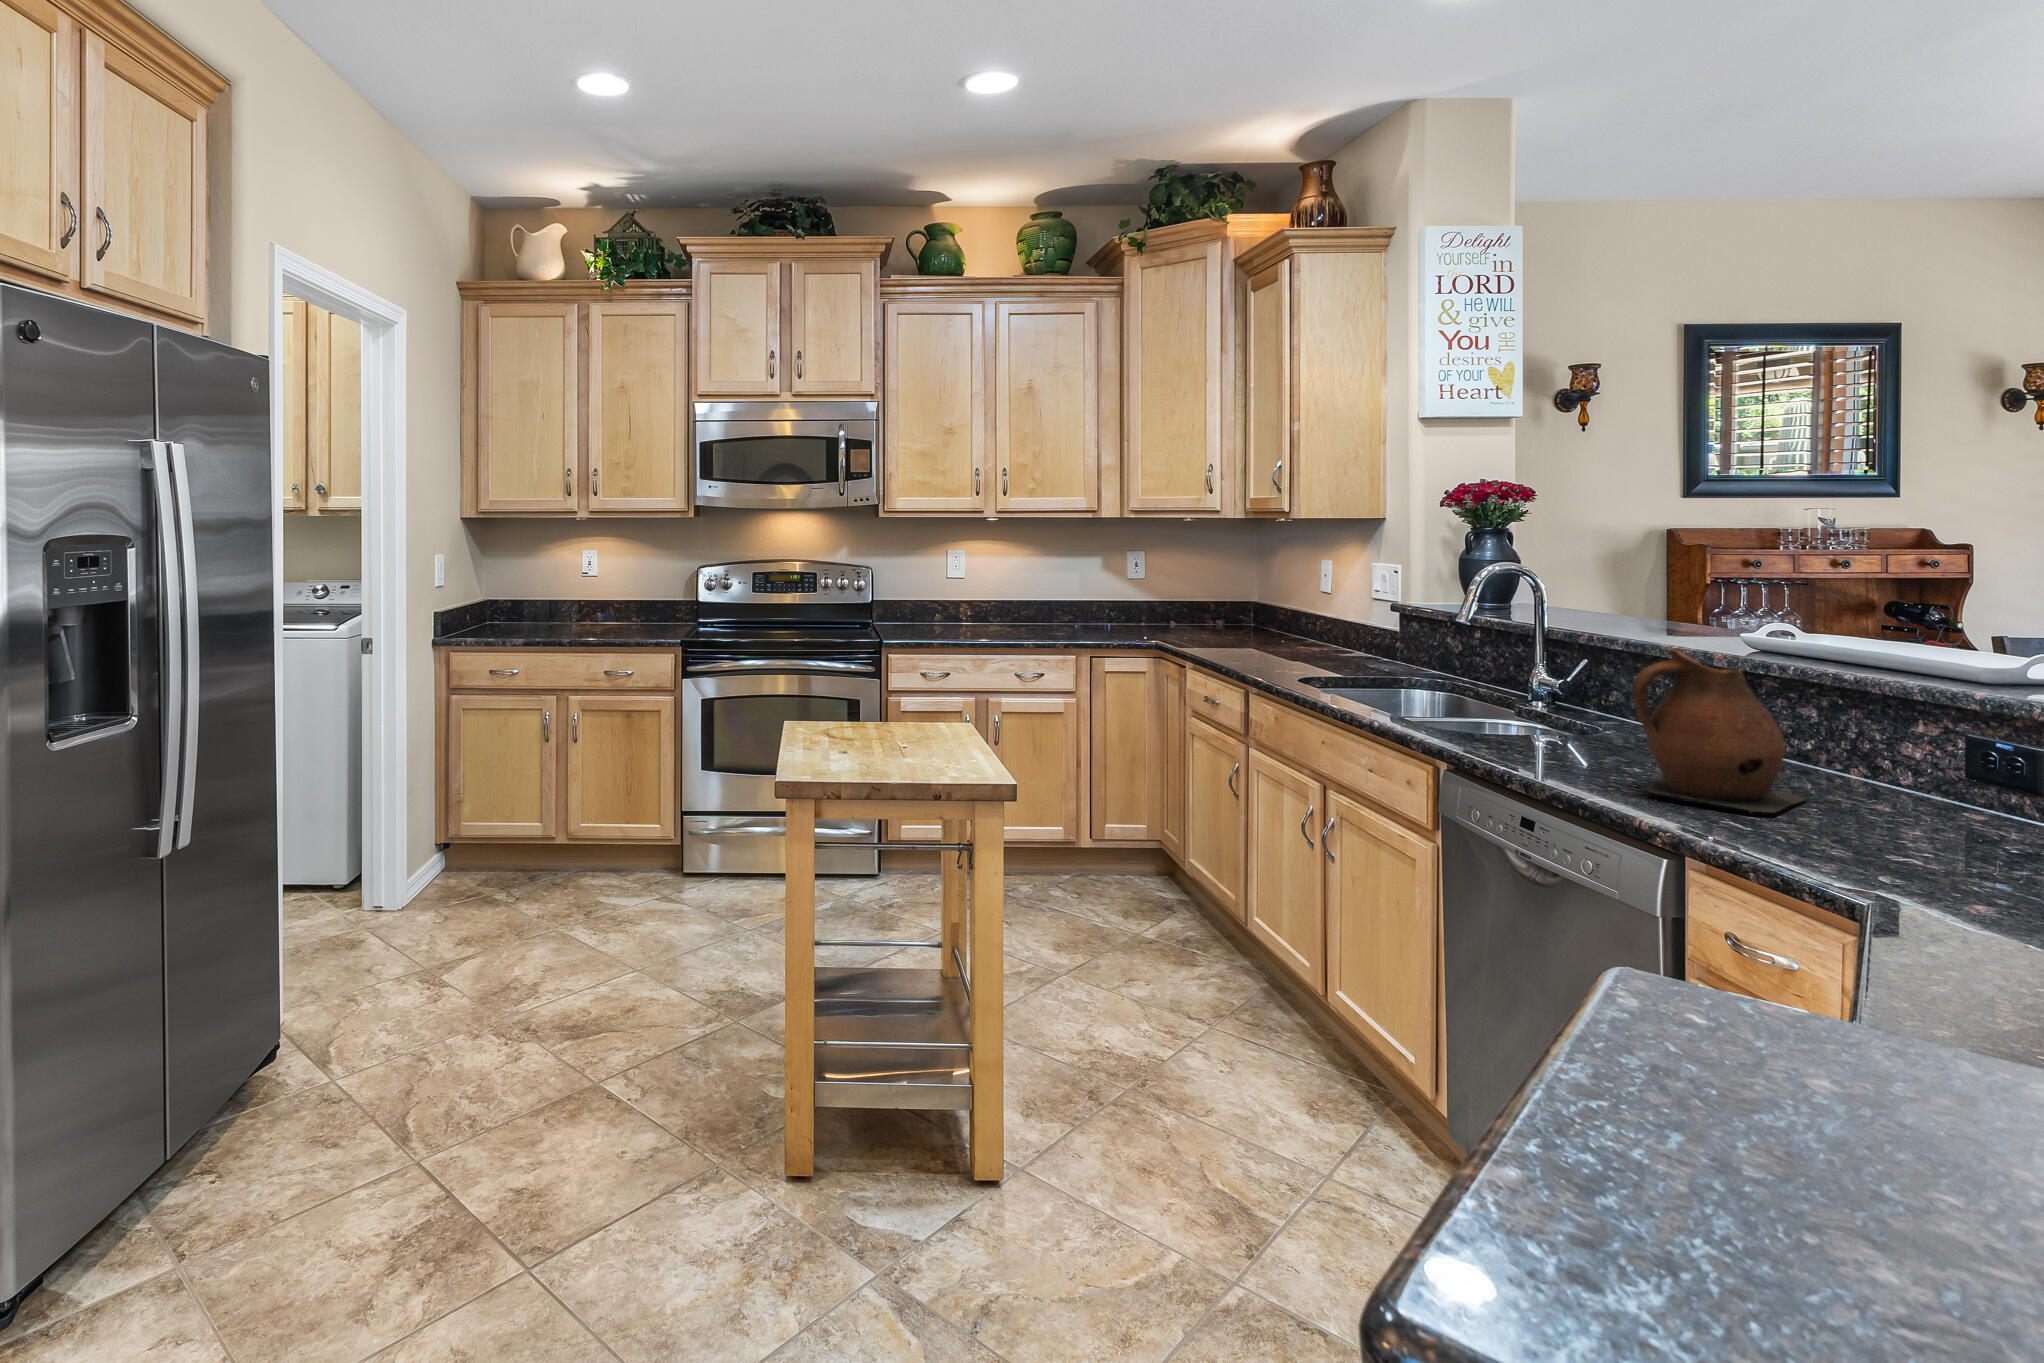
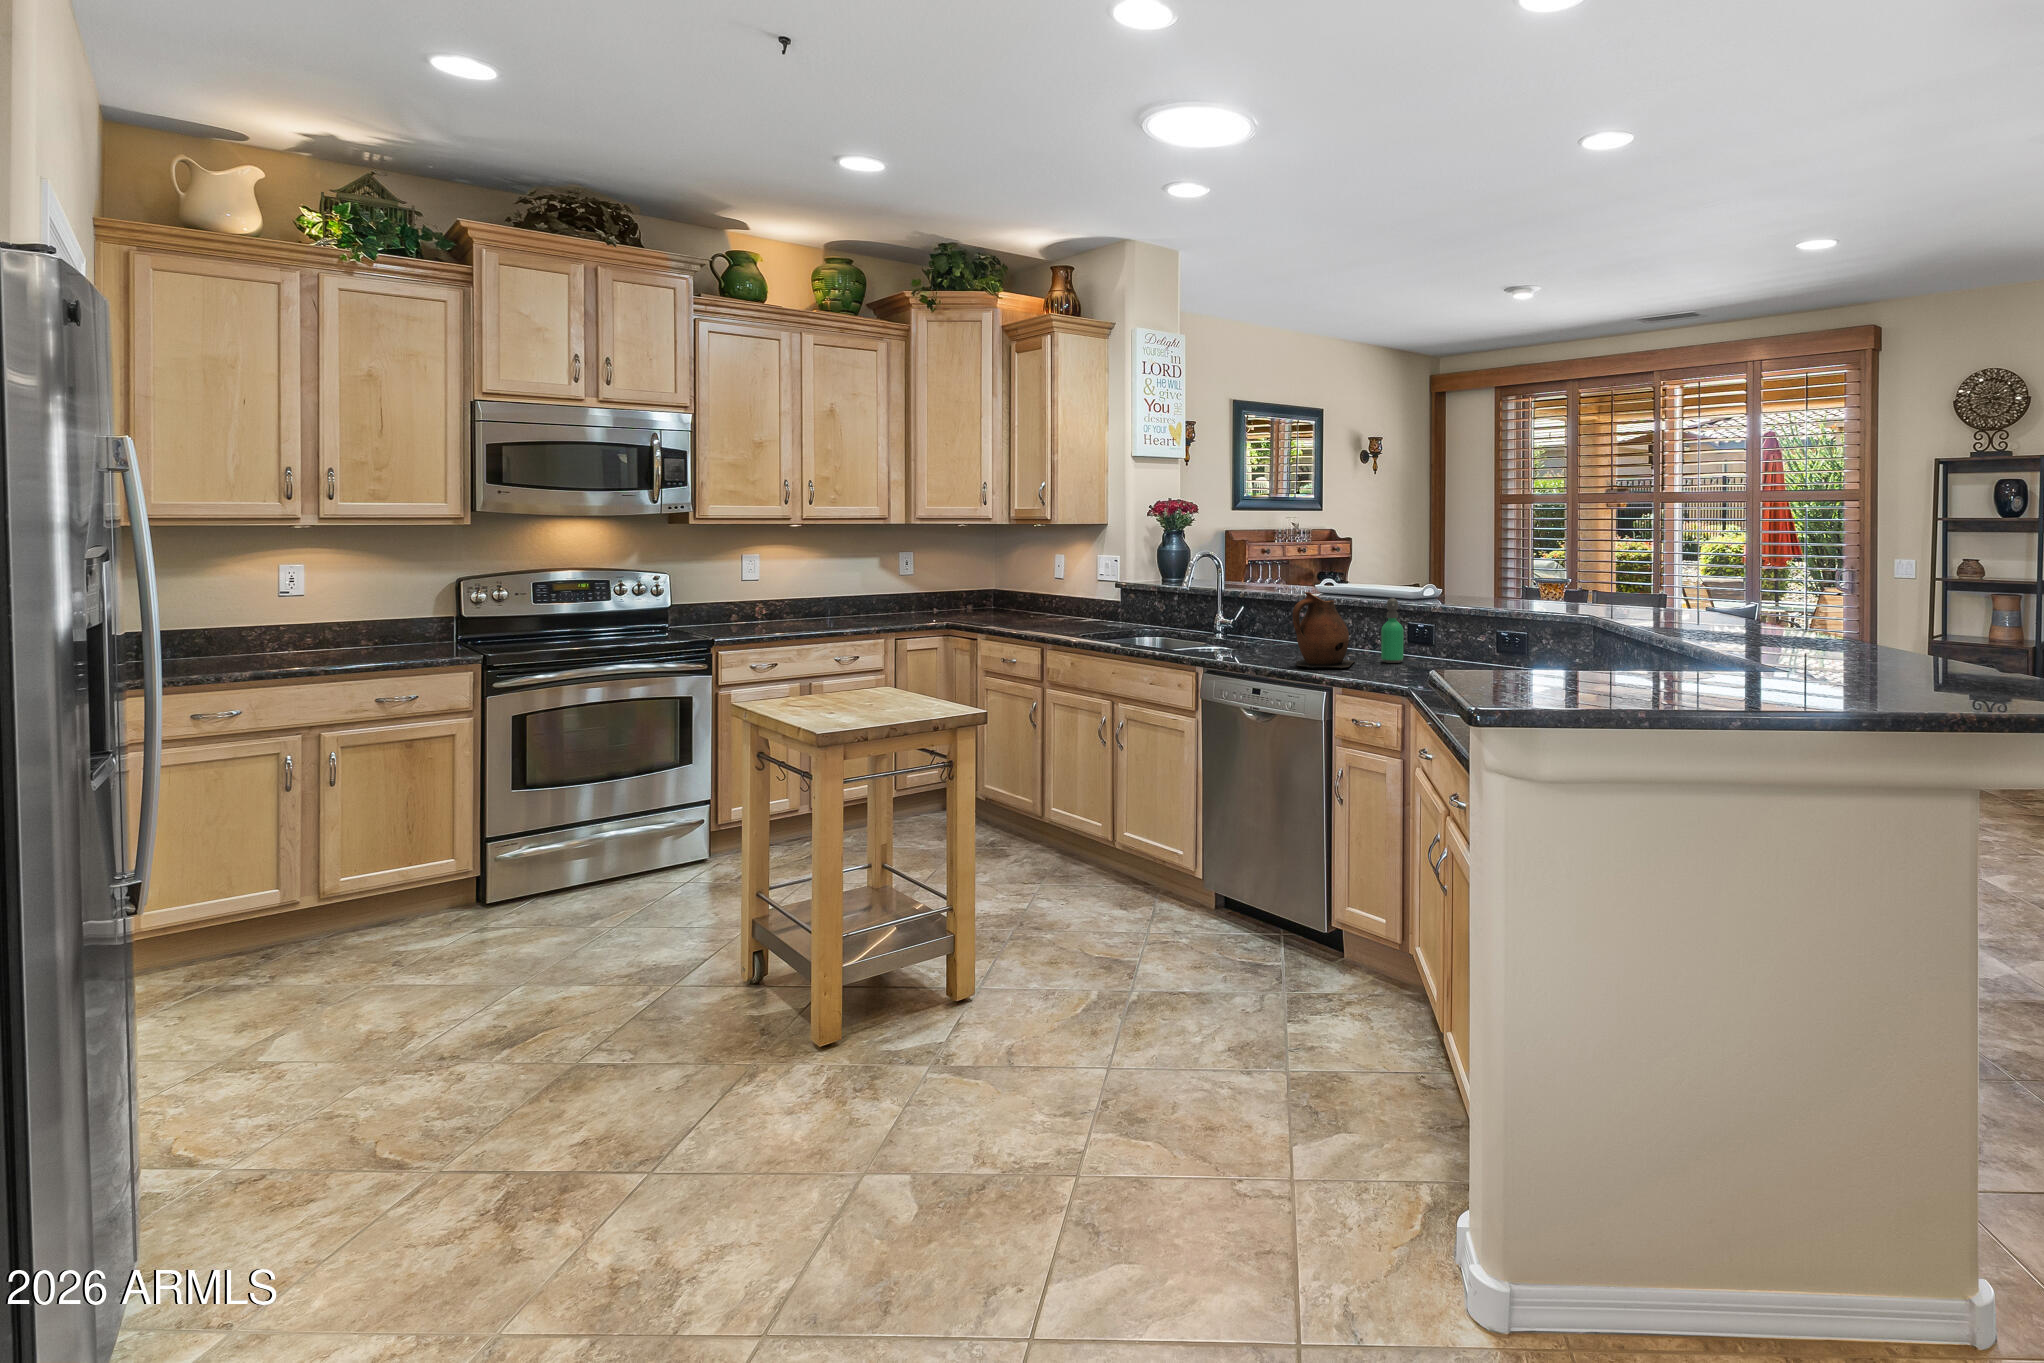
soap dispenser: none [1886,677,1958,822] -> present [1381,598,1404,663]

